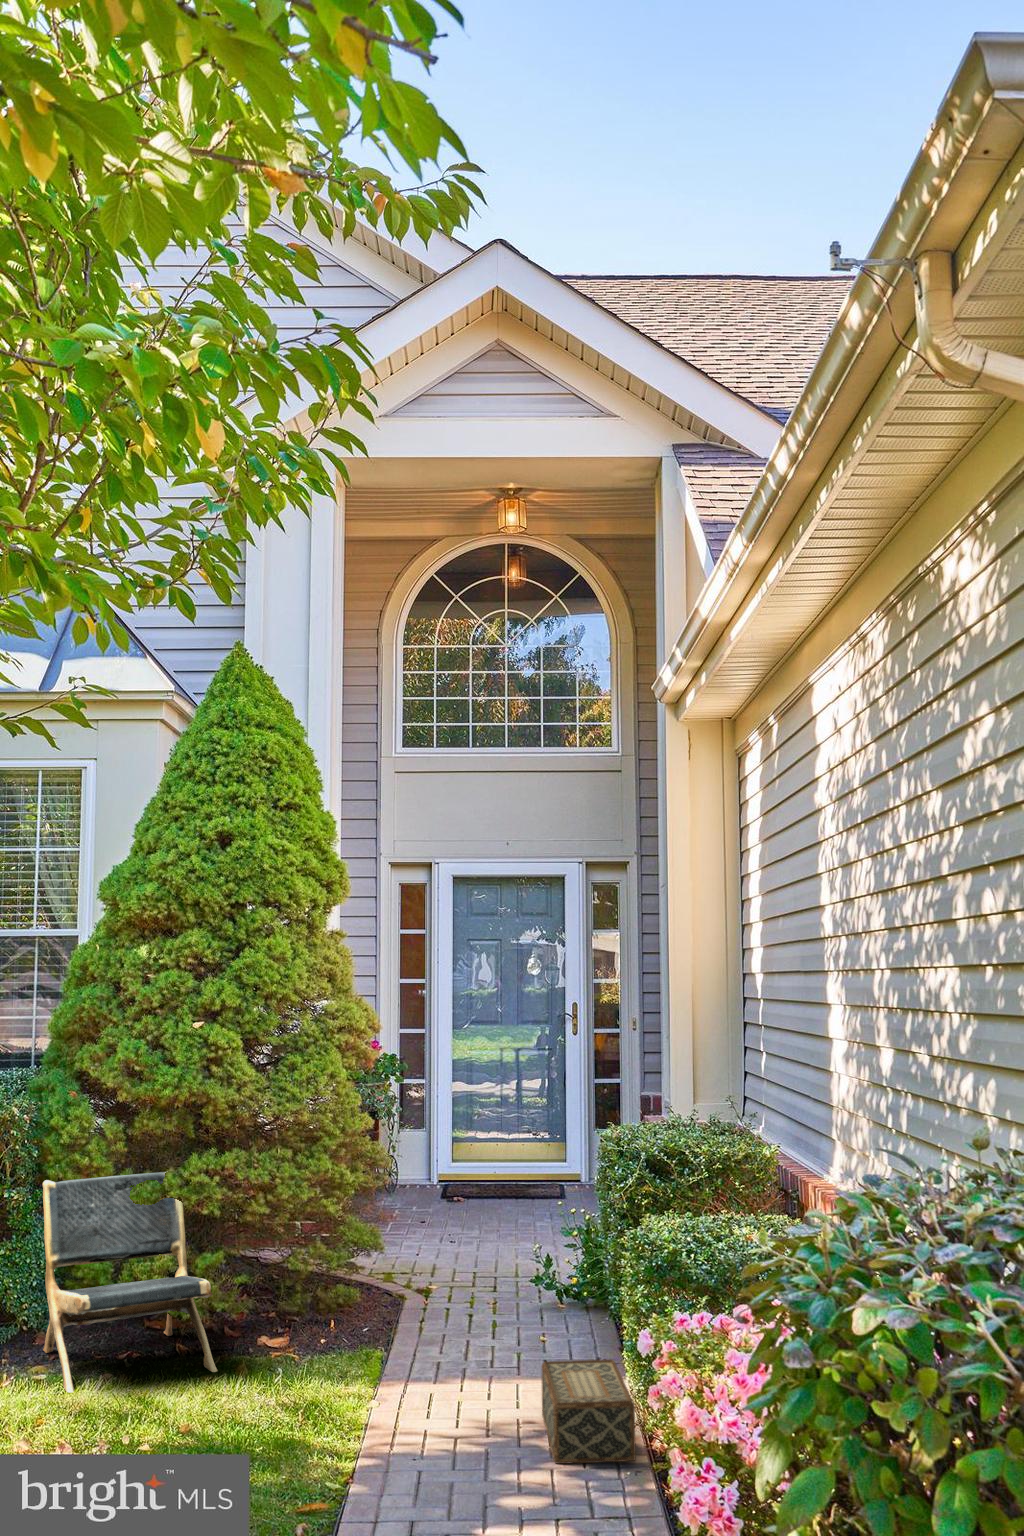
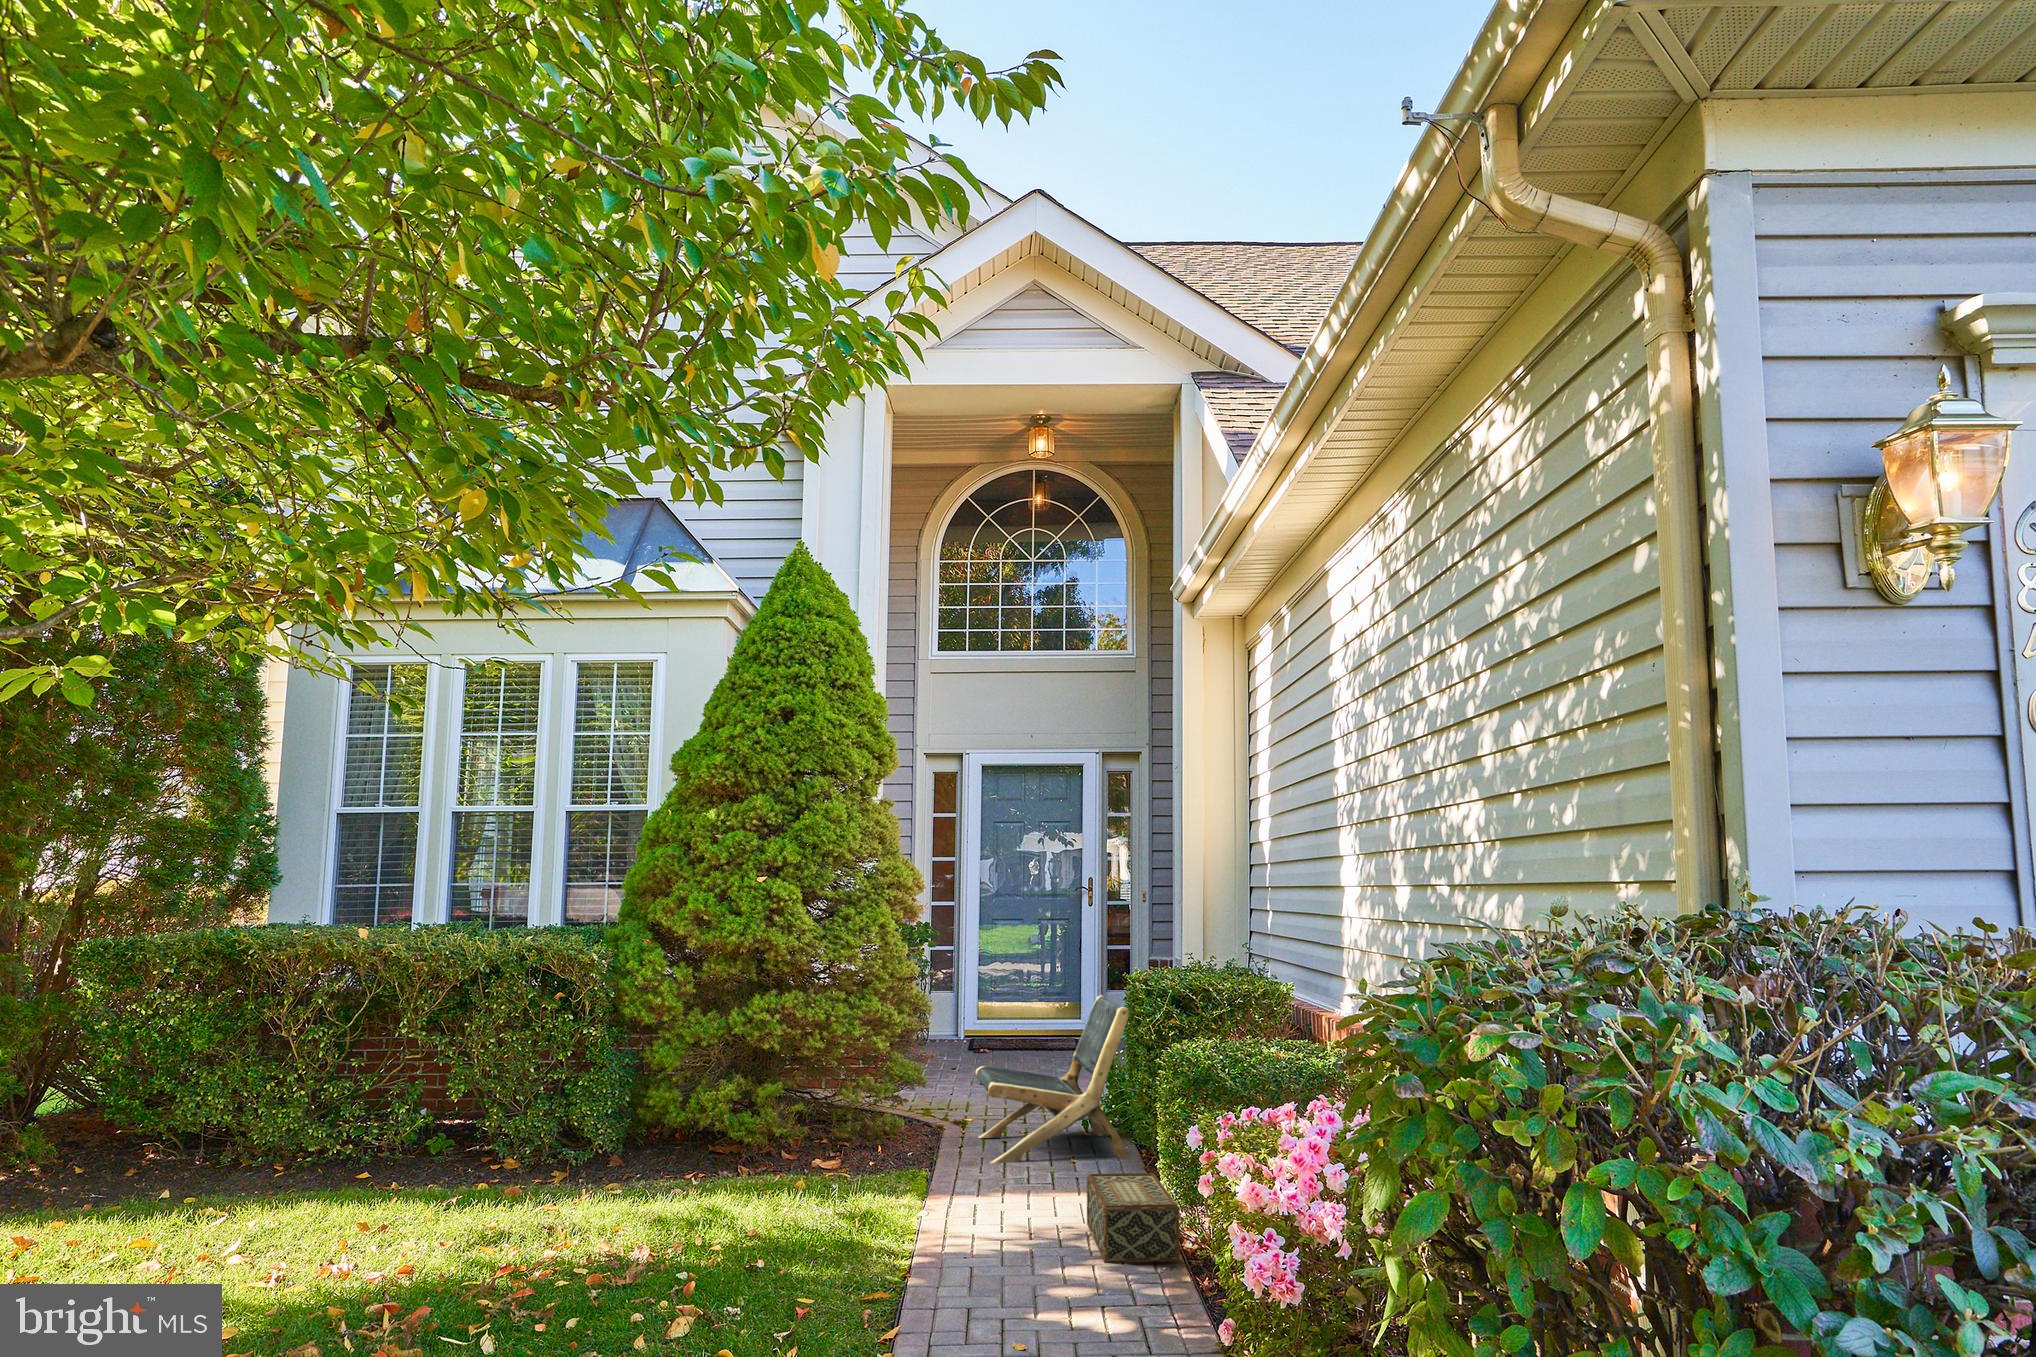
lounge chair: present [43,1172,218,1393] -> present [975,995,1131,1163]

